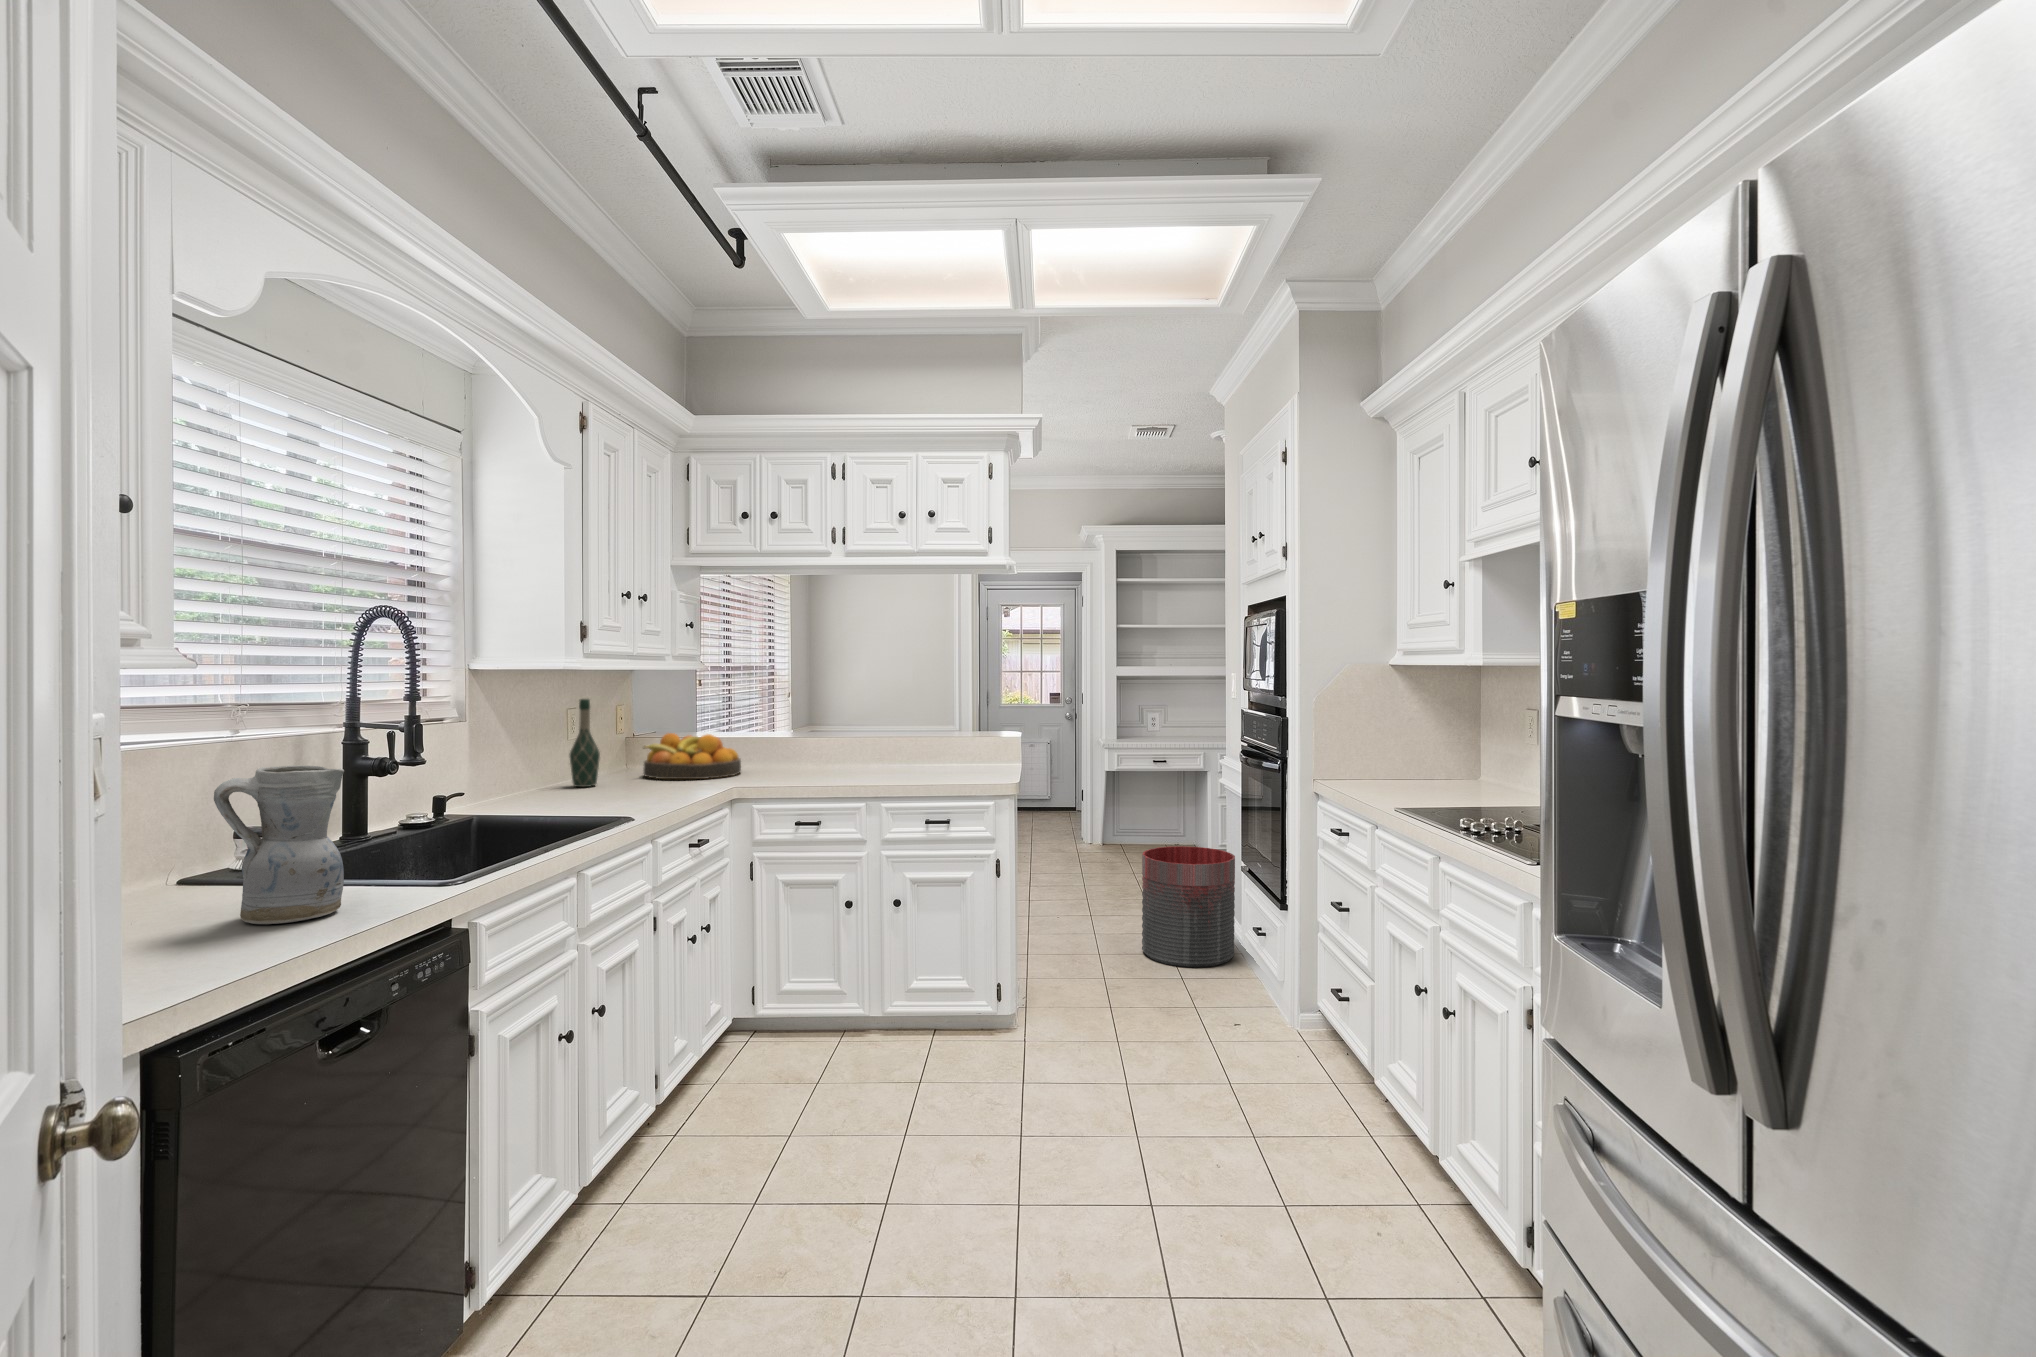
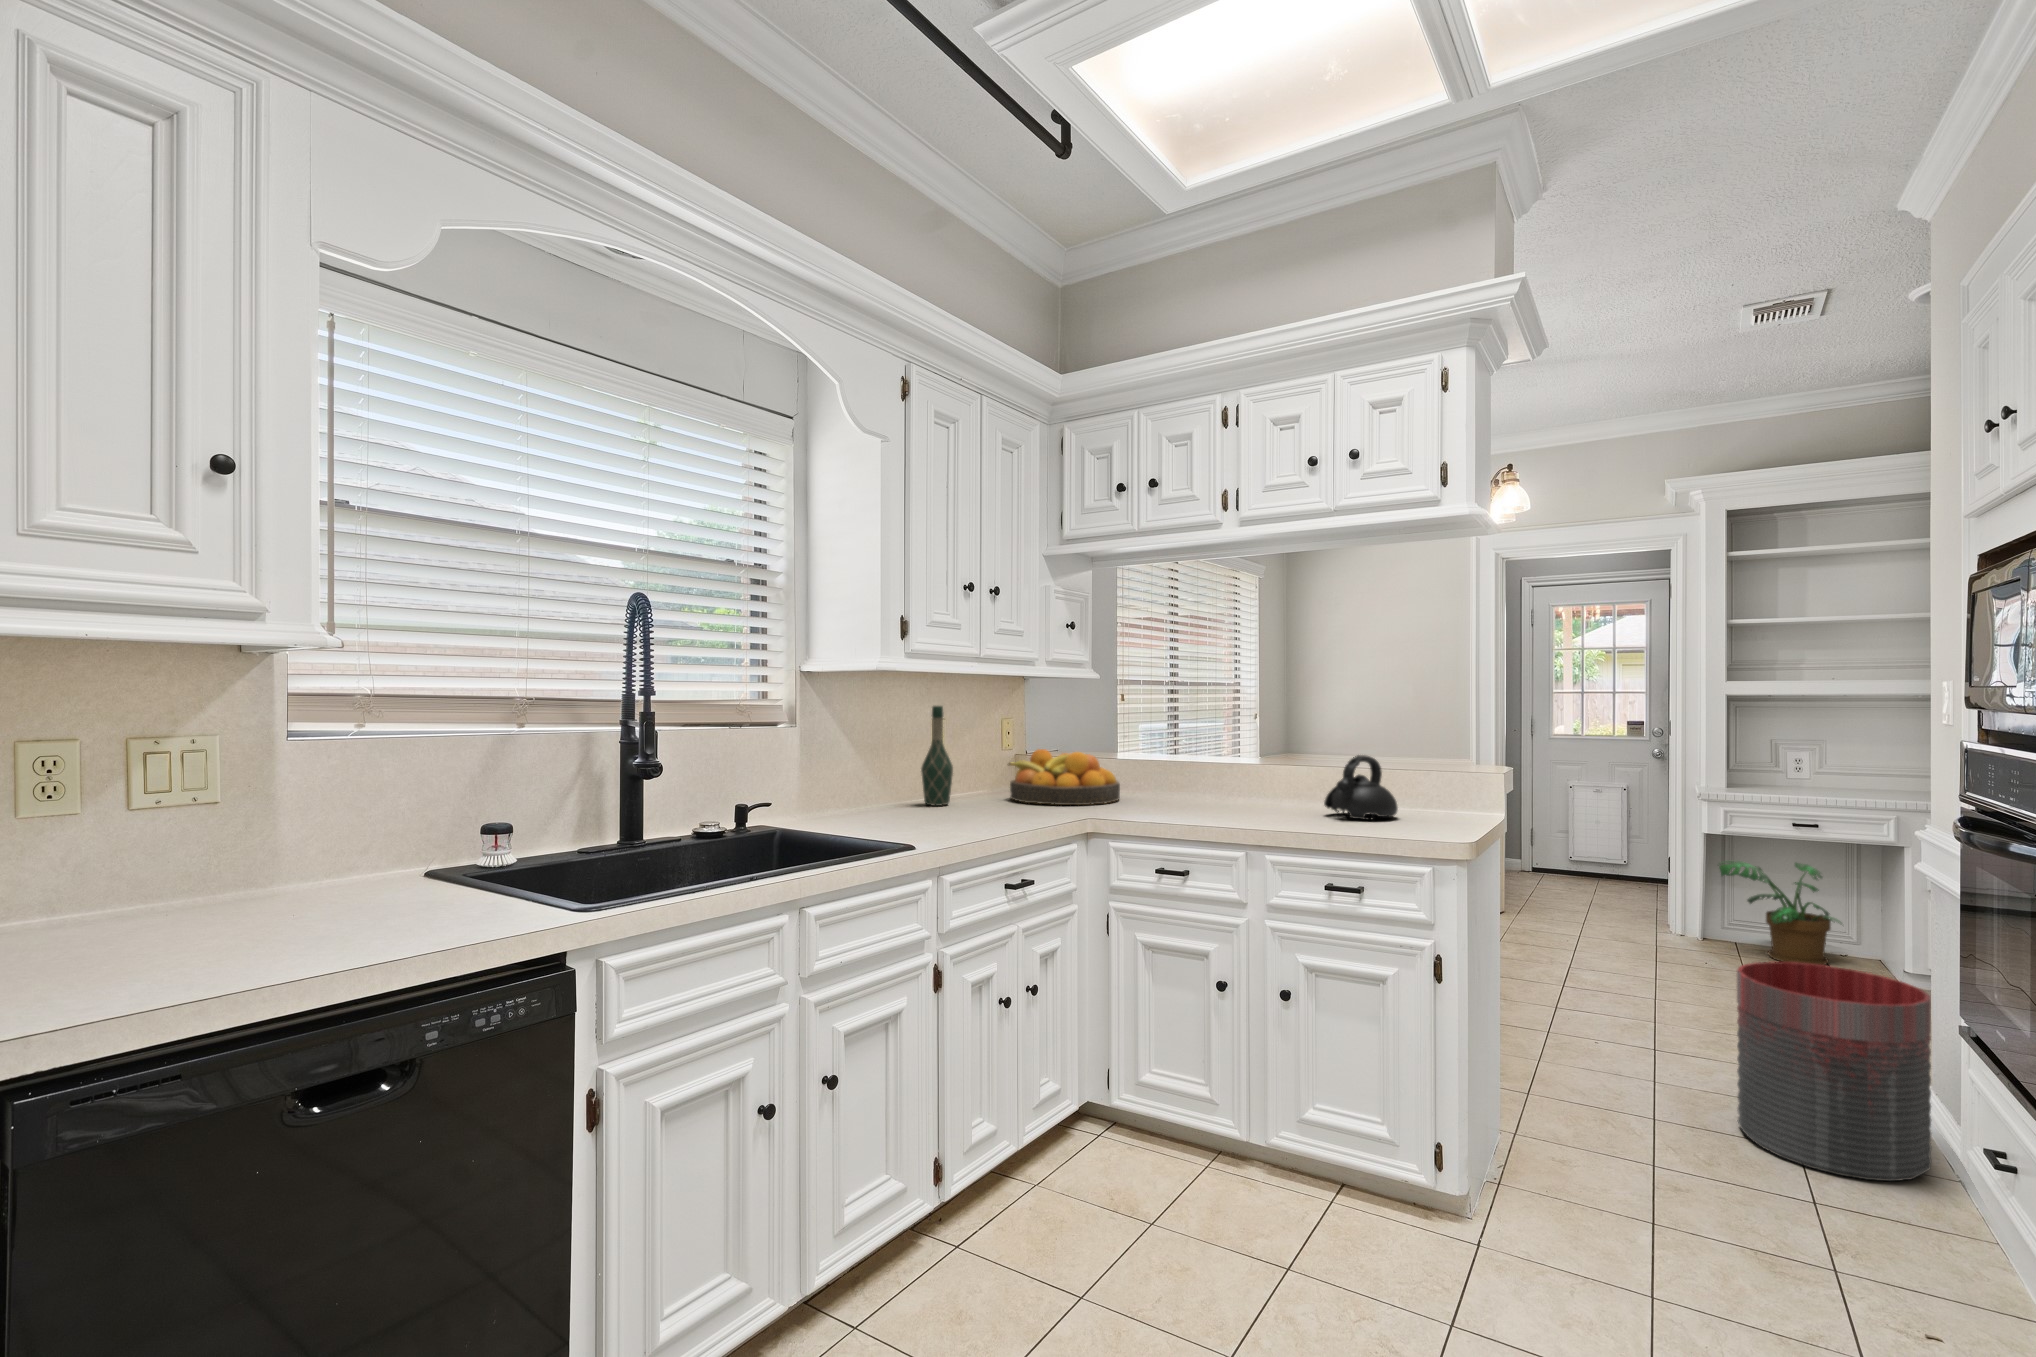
teapot: none [908,728,959,775] -> present [1324,755,1398,820]
ceramic pitcher: present [214,766,344,924] -> none [315,755,447,936]
potted plant: none [1111,787,1178,854] -> present [1719,860,1842,965]

